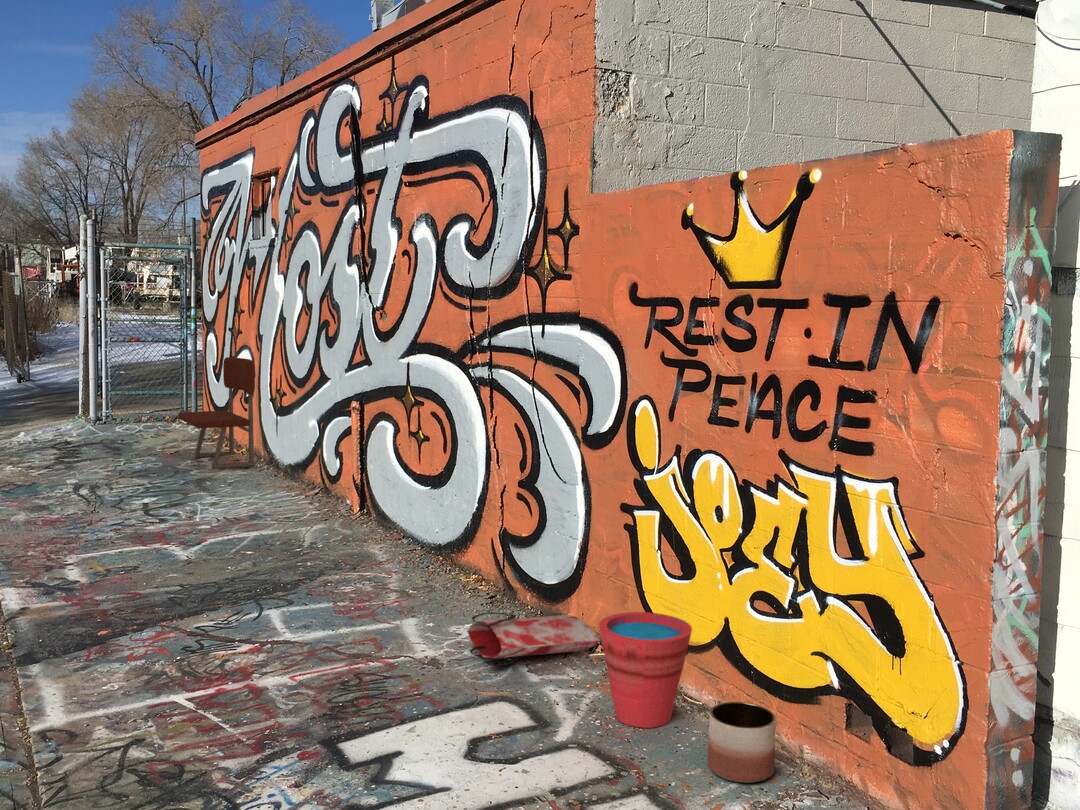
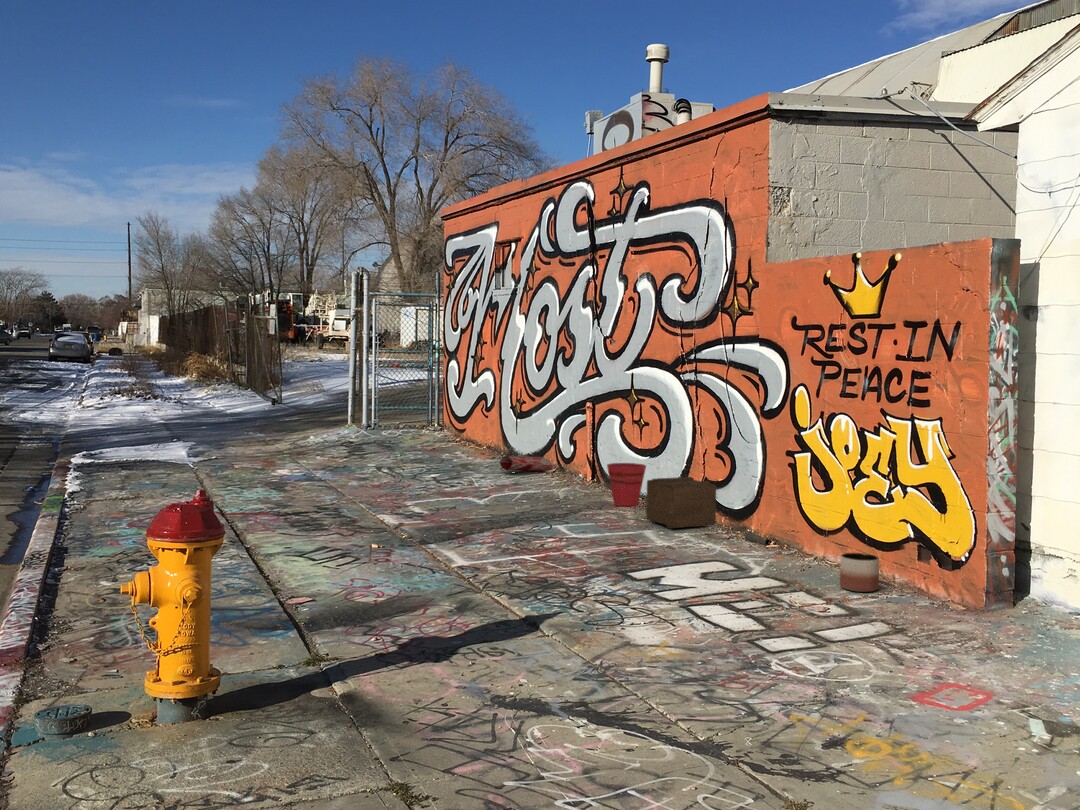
bench: present [178,357,255,469] -> none [441,377,500,458]
wooden crate: none [415,524,518,613] -> present [646,477,716,528]
bag: present [468,612,600,666] -> present [500,454,552,472]
bucket: present [599,612,692,728] -> present [607,463,646,506]

